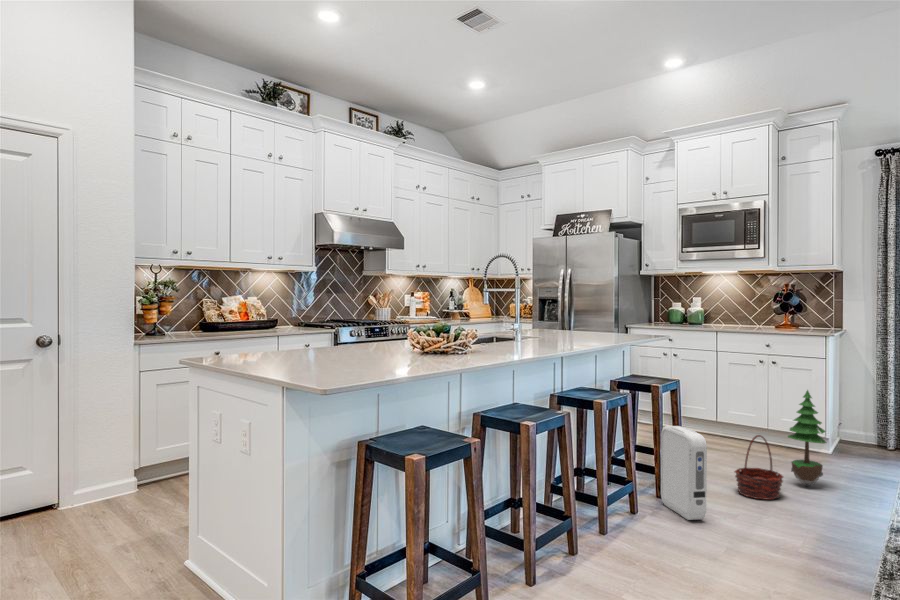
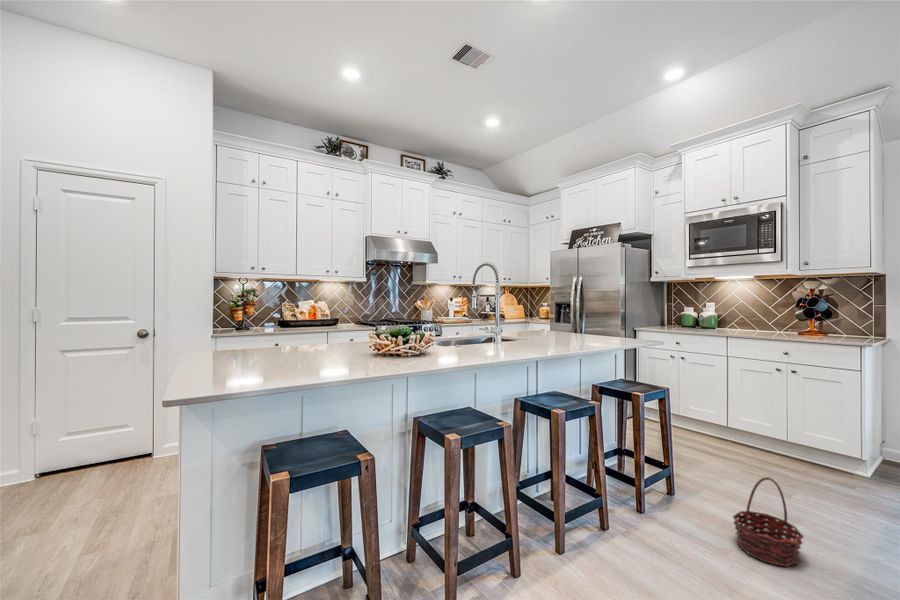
potted tree: present [788,390,827,486] -> none [810,421,871,545]
air purifier: present [661,426,707,520] -> none [628,462,680,599]

